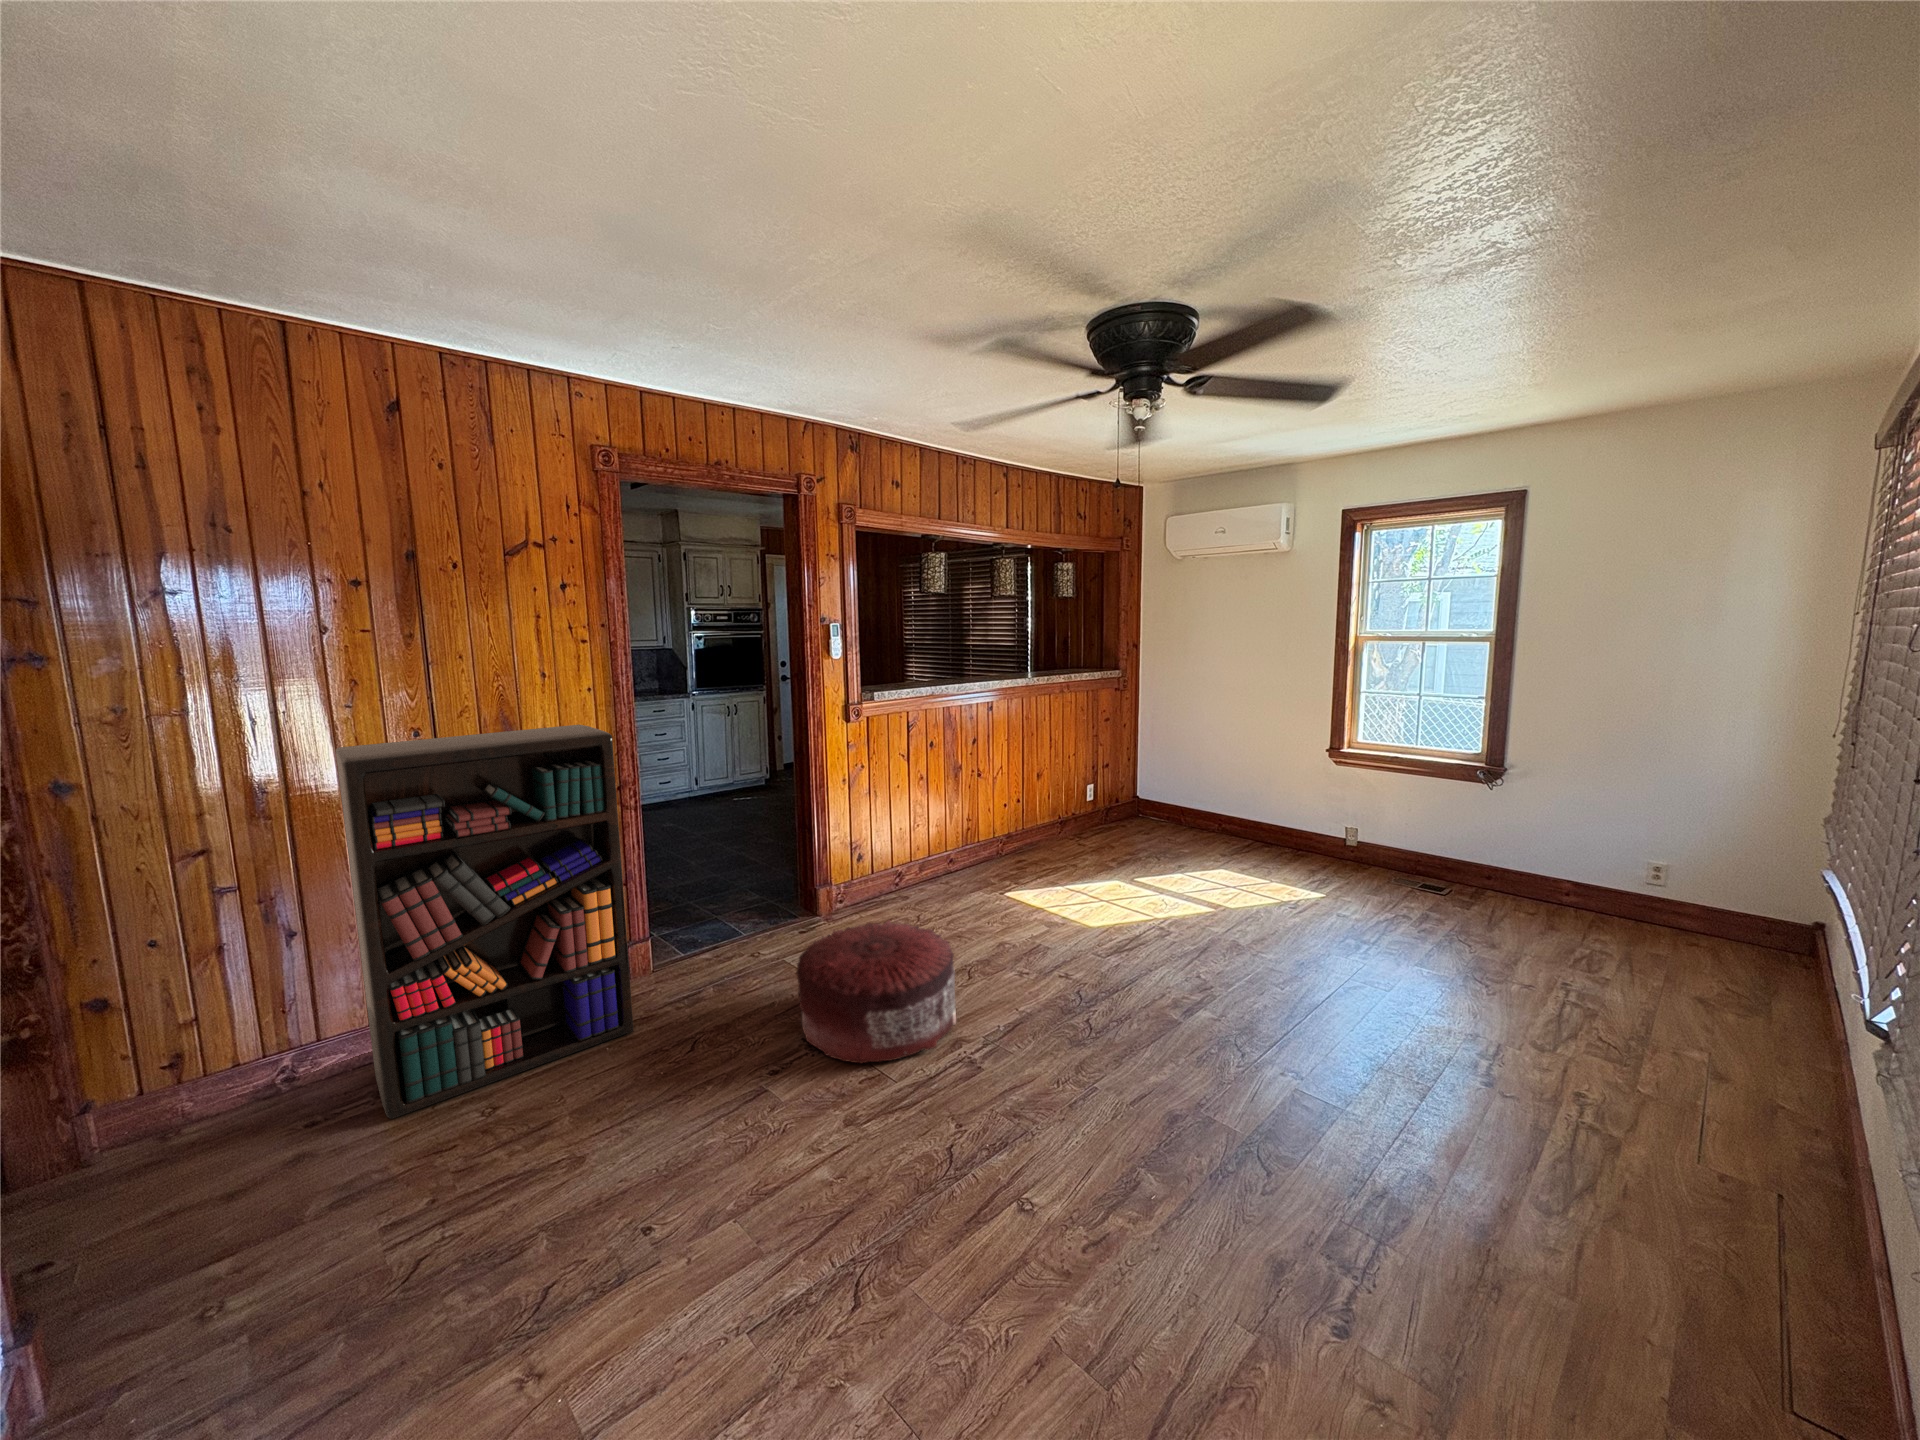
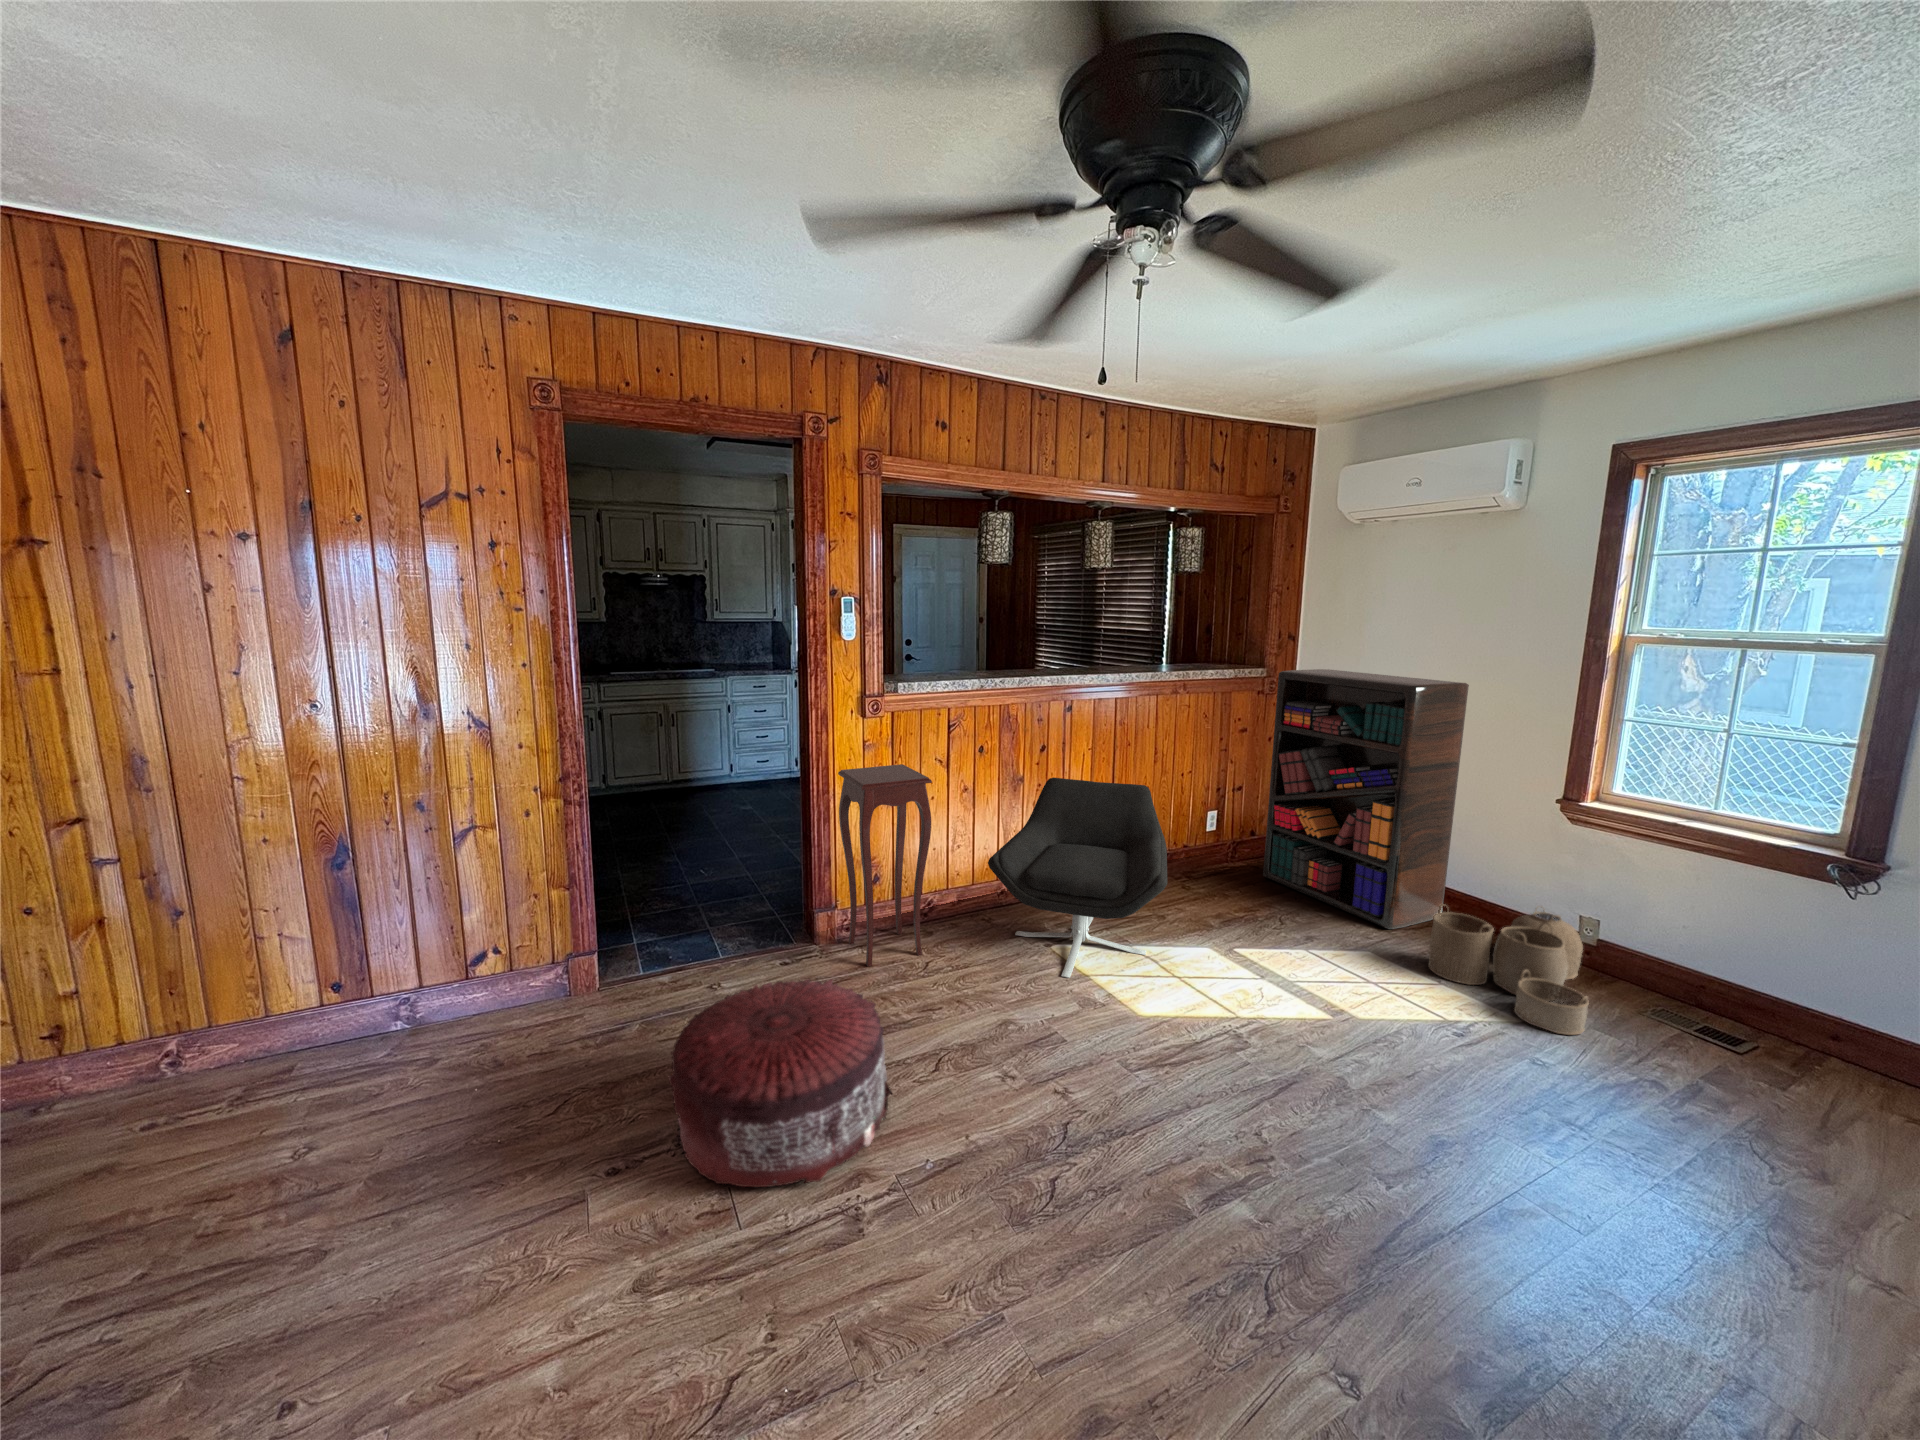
bookshelf: present [336,725,633,1119] -> present [1263,669,1469,929]
side table: none [832,759,915,925] -> present [838,764,932,966]
lounge chair: none [956,764,1095,911] -> present [988,777,1167,978]
woven basket: none [1262,823,1362,899] -> present [1428,904,1589,1035]

